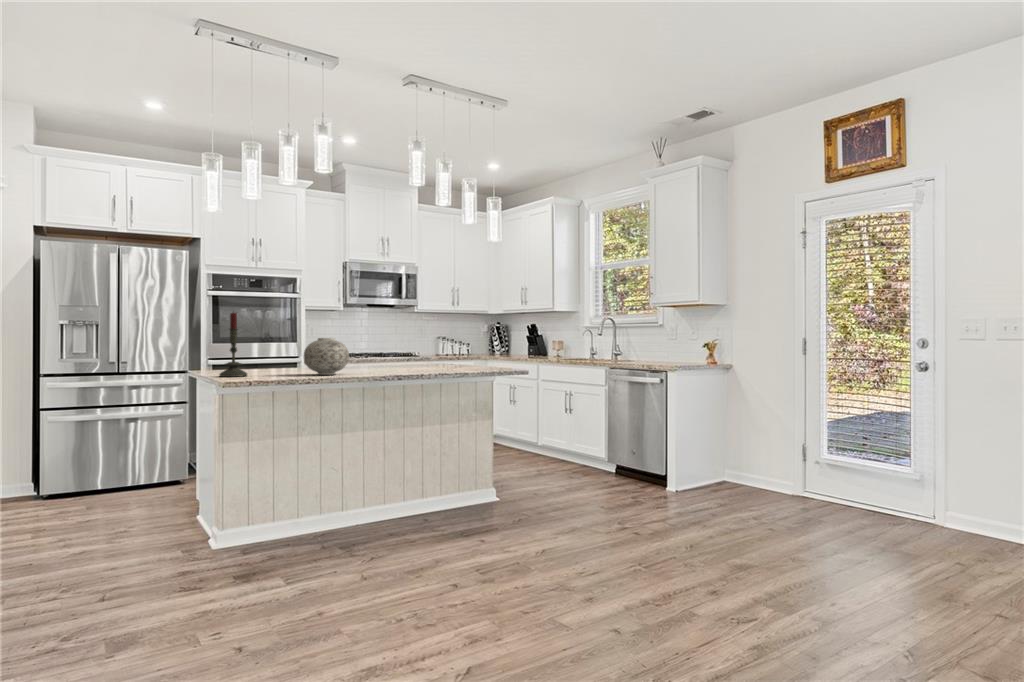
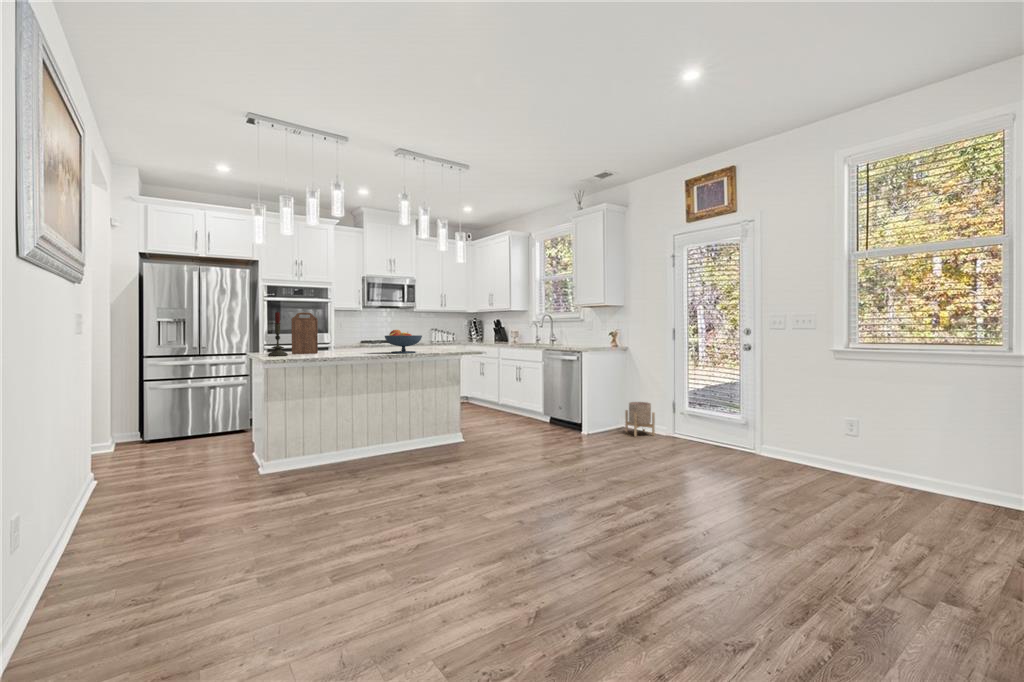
cutting board: none [252,313,289,373] -> present [291,313,318,354]
vase: present [304,338,349,375] -> none [326,329,358,355]
fruit bowl: none [386,338,441,373] -> present [385,330,422,353]
planter: none [731,445,776,497] -> present [625,402,655,437]

